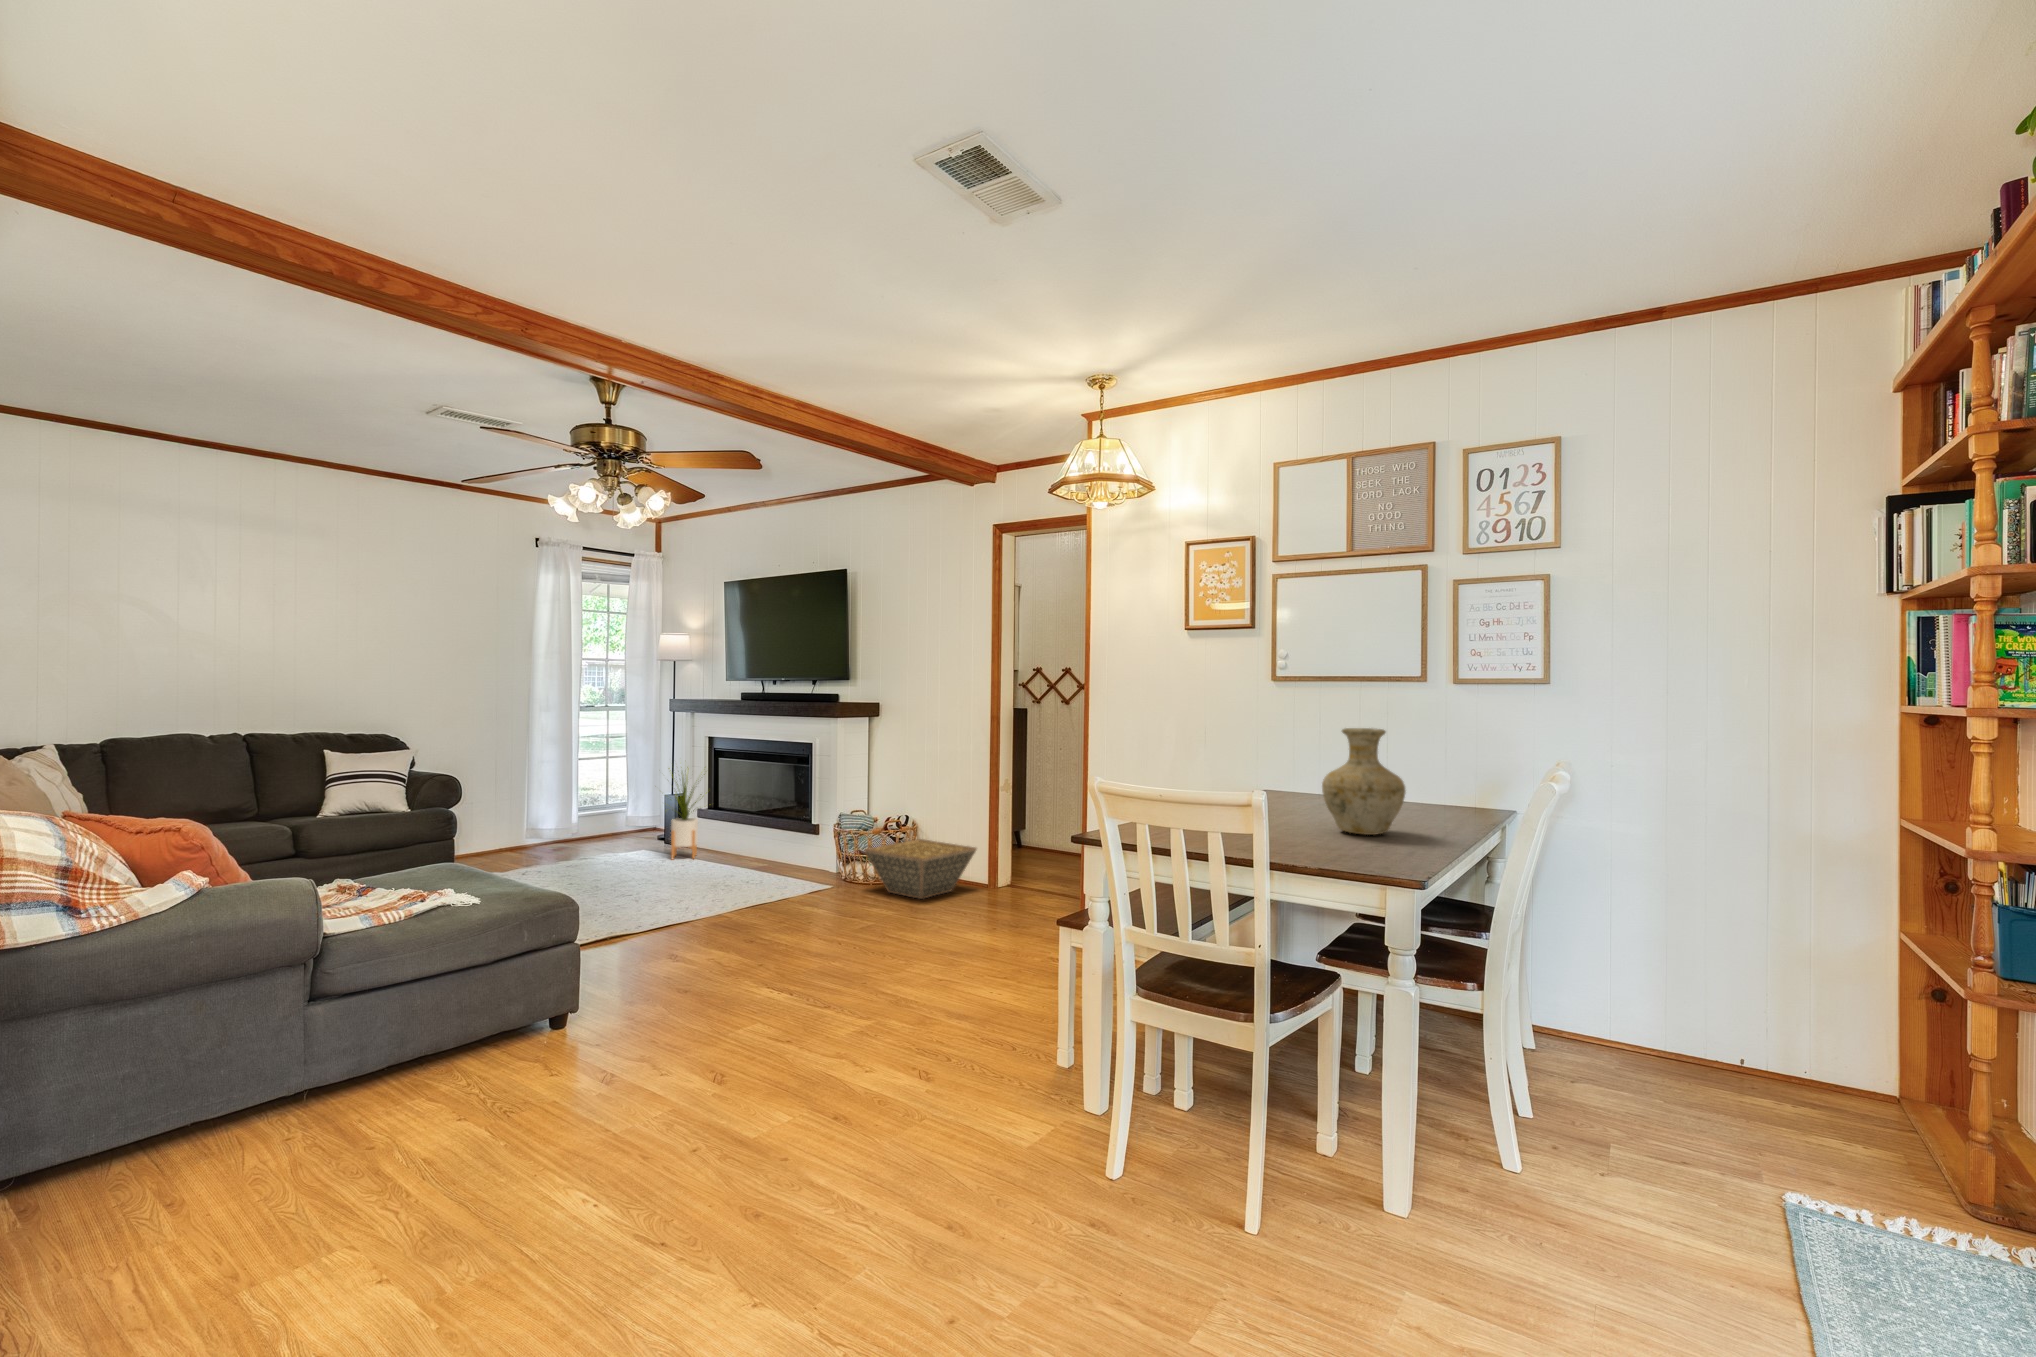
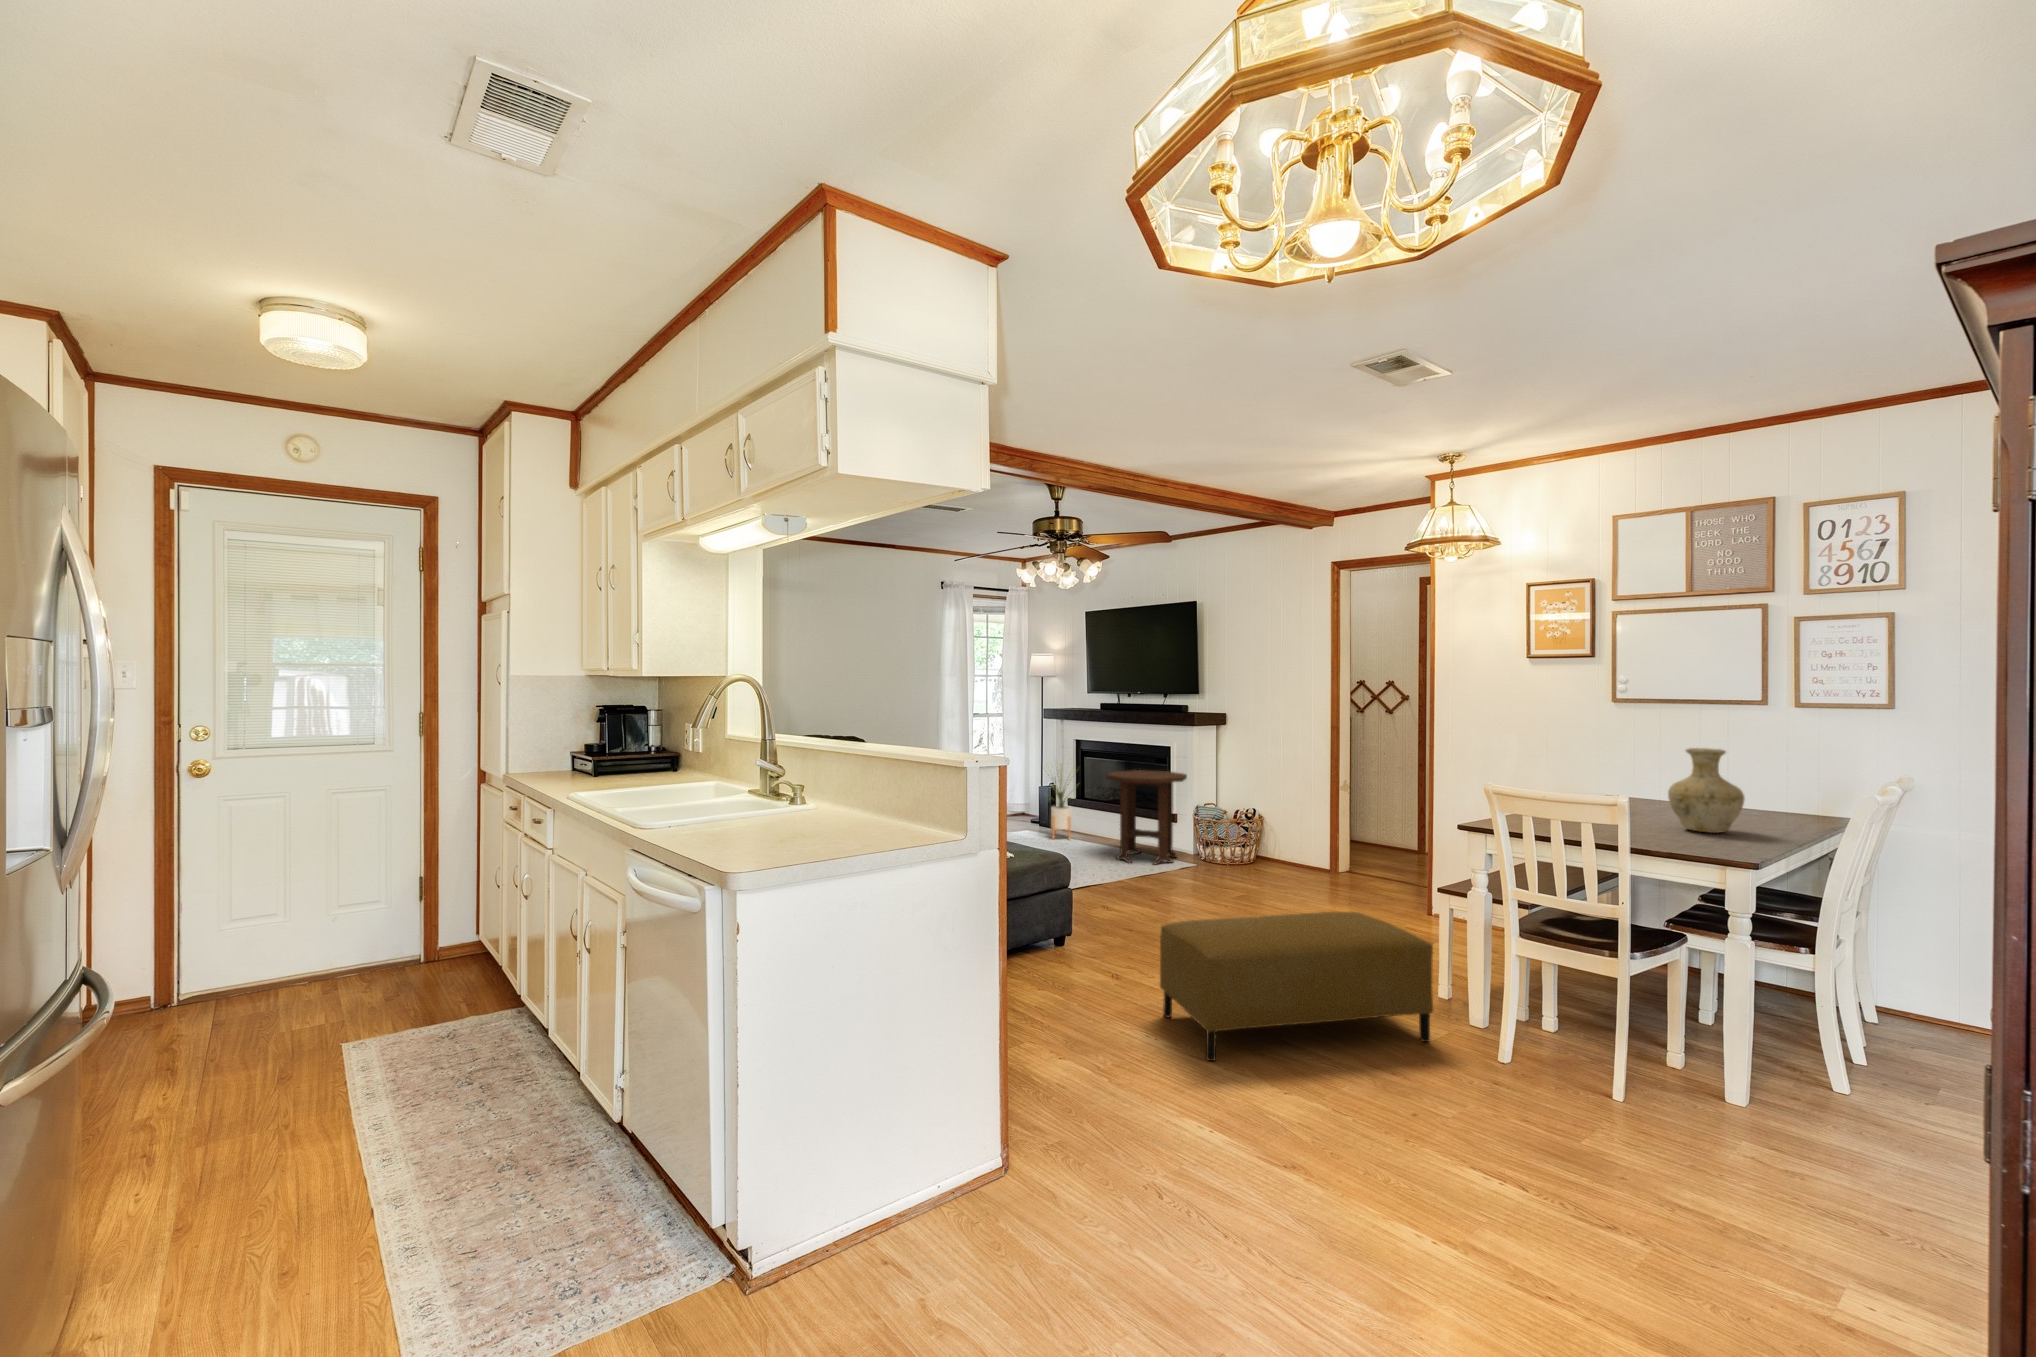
side table: none [725,772,828,887] -> present [1106,770,1187,864]
basket: present [864,839,976,899] -> none [1224,829,1323,879]
ottoman: none [638,959,1028,1235] -> present [1160,912,1434,1061]

